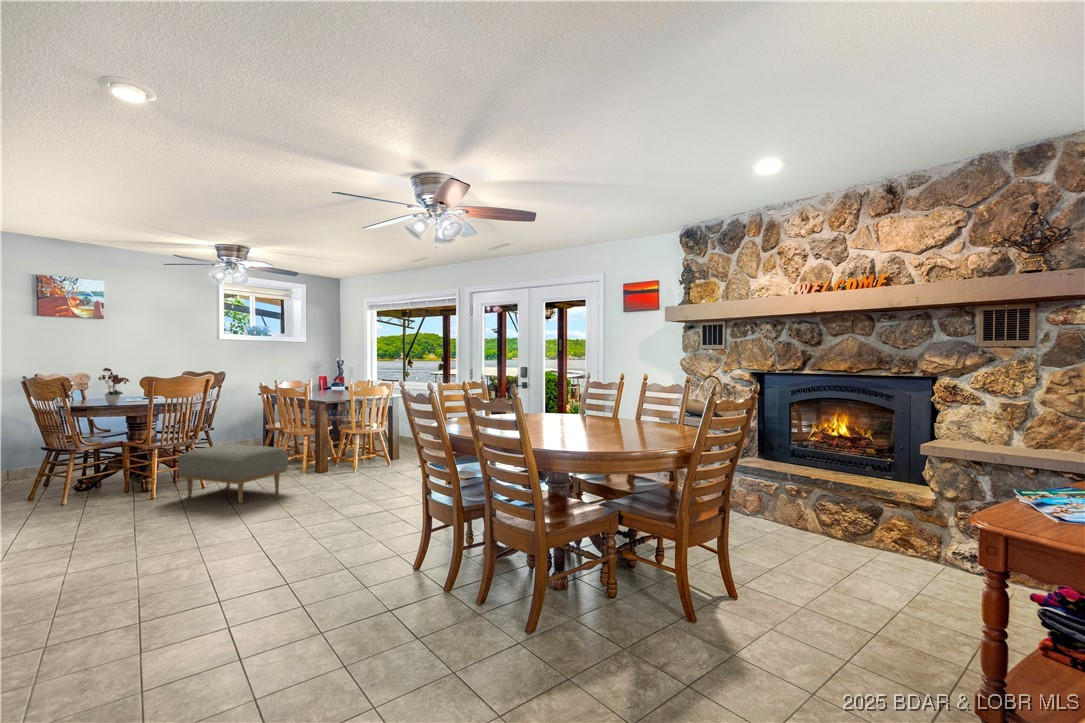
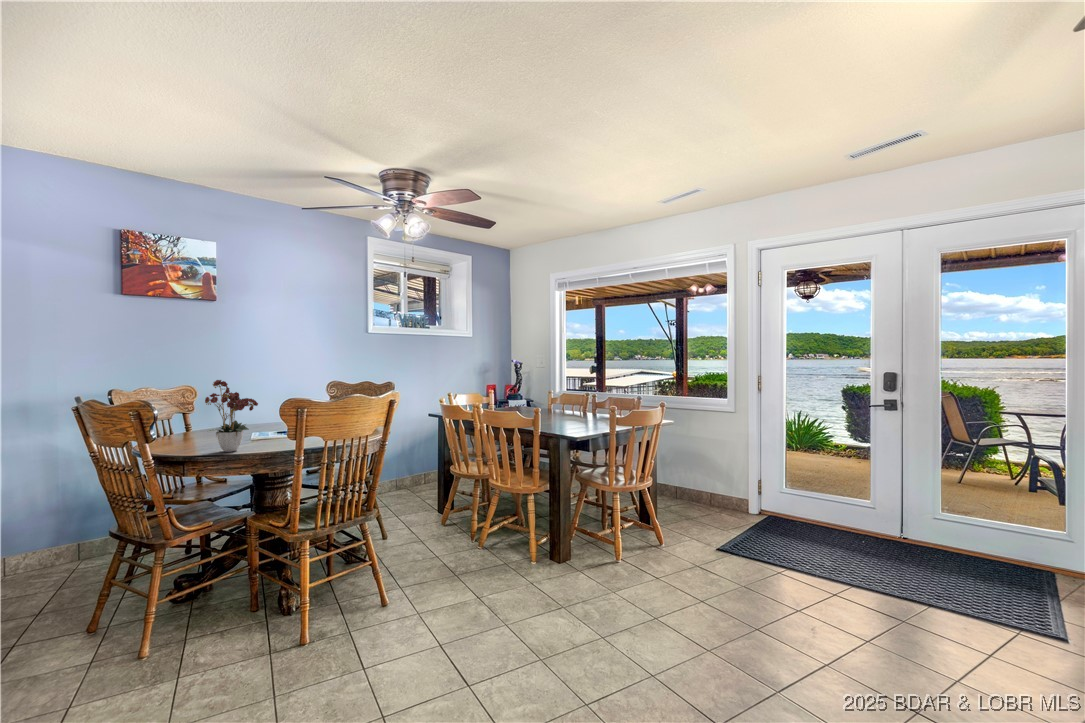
ottoman: present [178,444,288,503] -> none [348,521,546,675]

